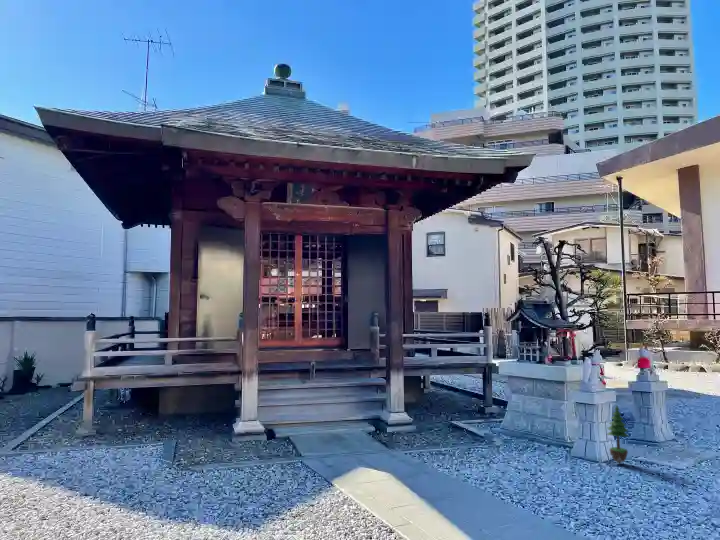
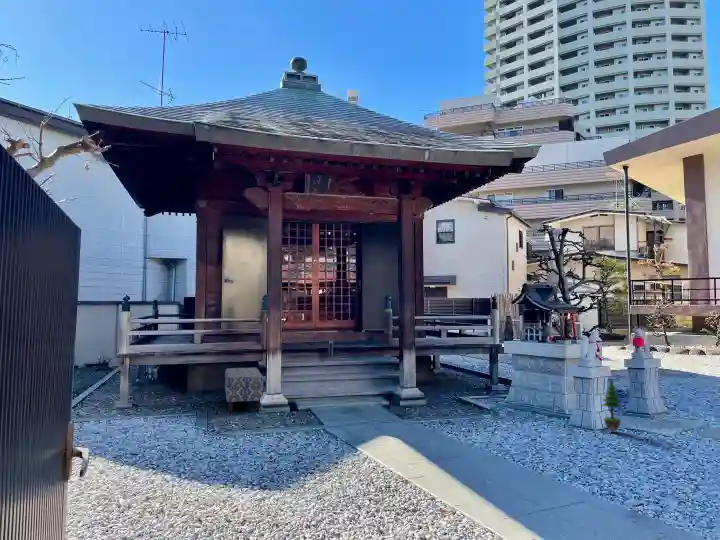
bench: none [198,390,238,442] -> present [225,367,263,413]

